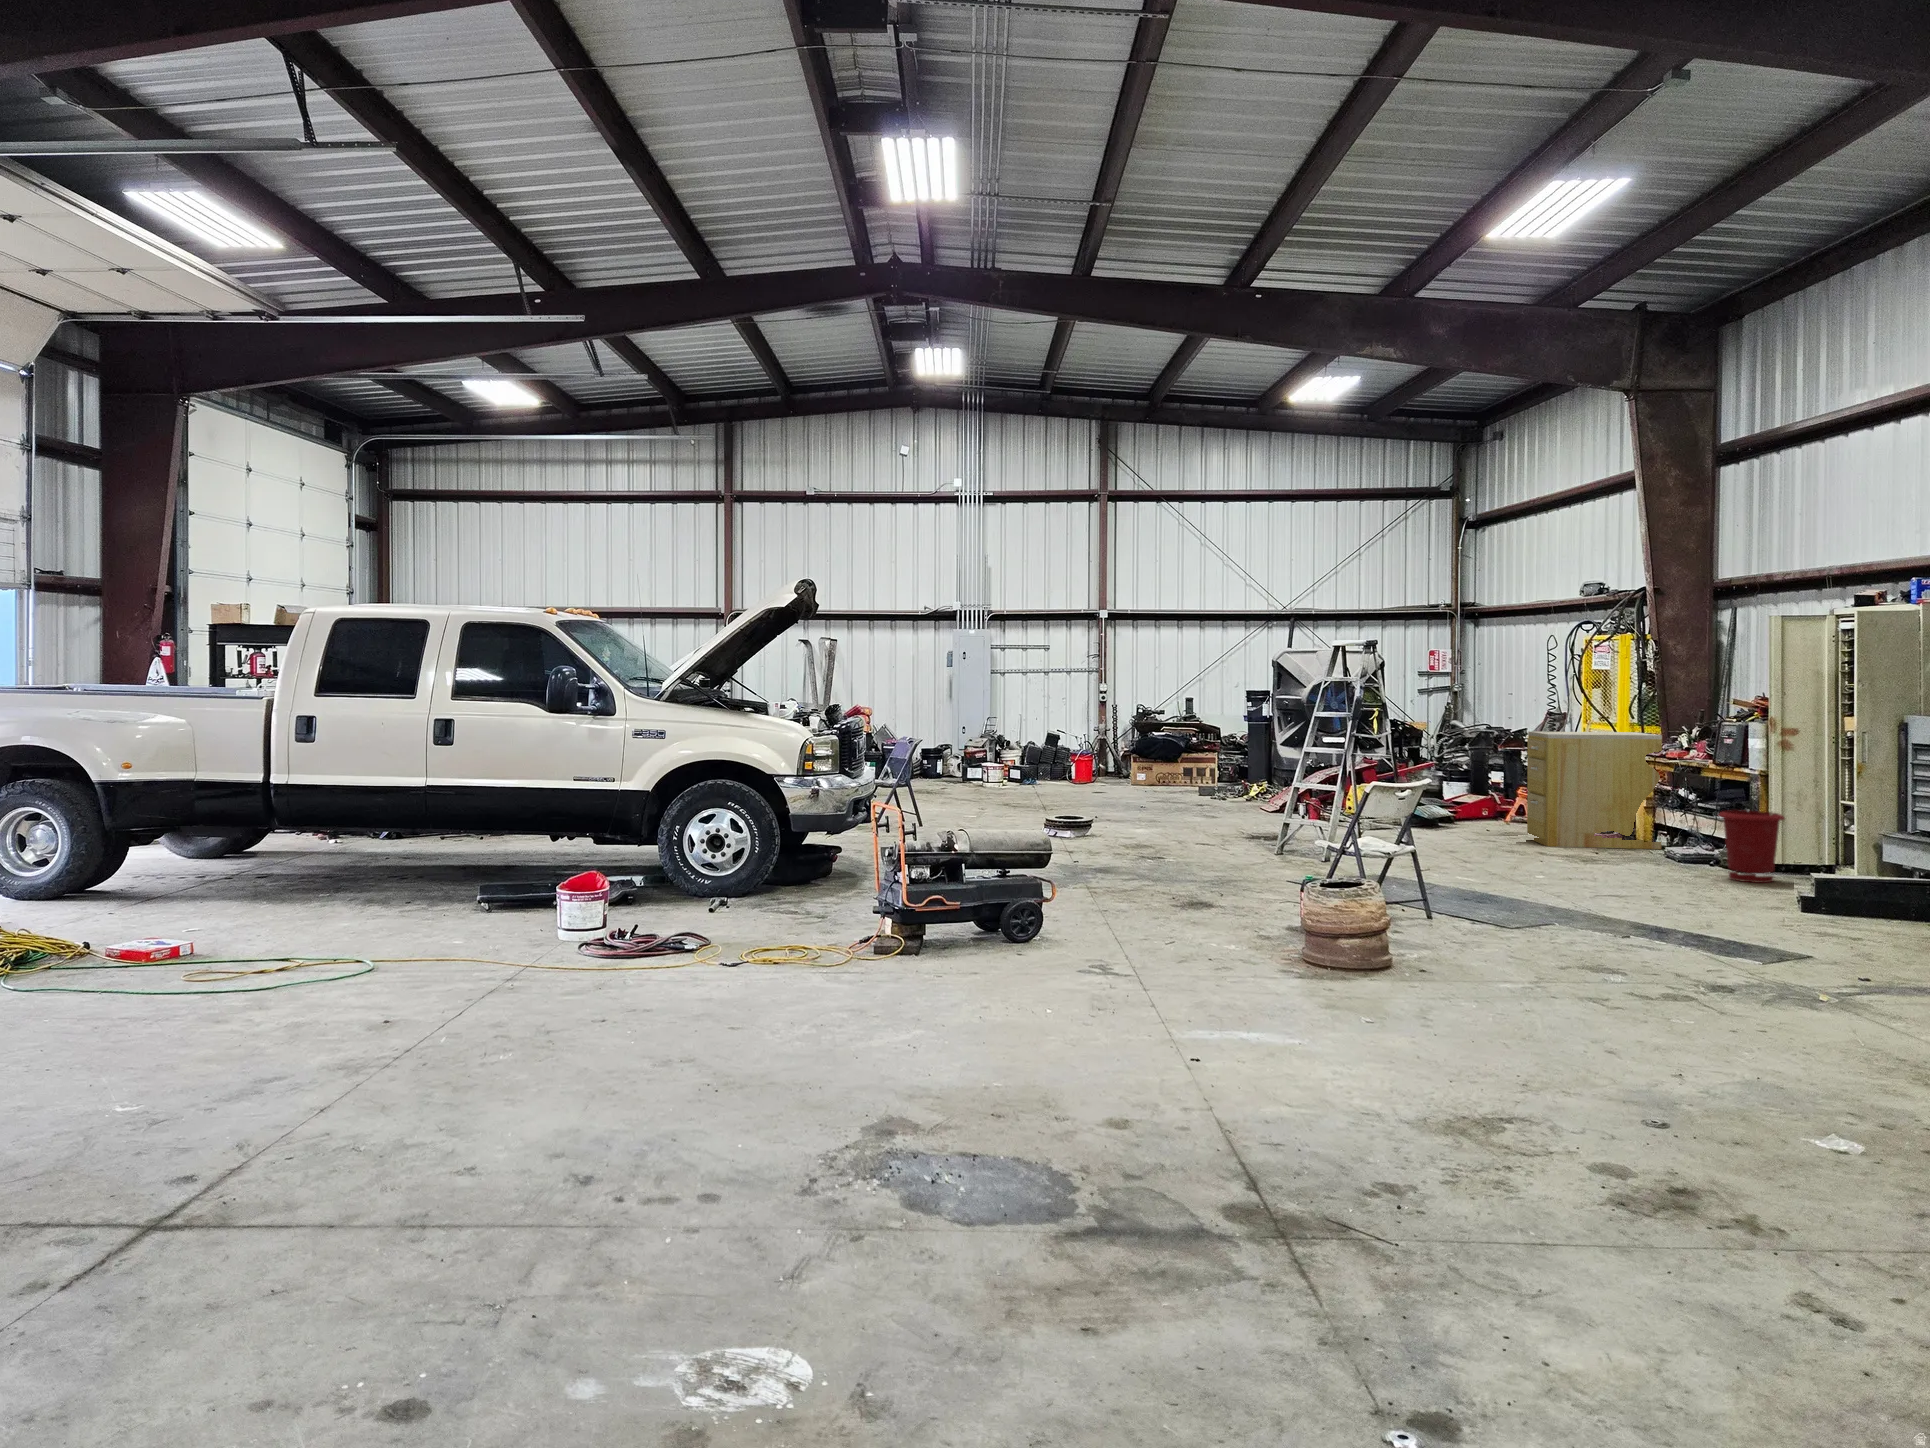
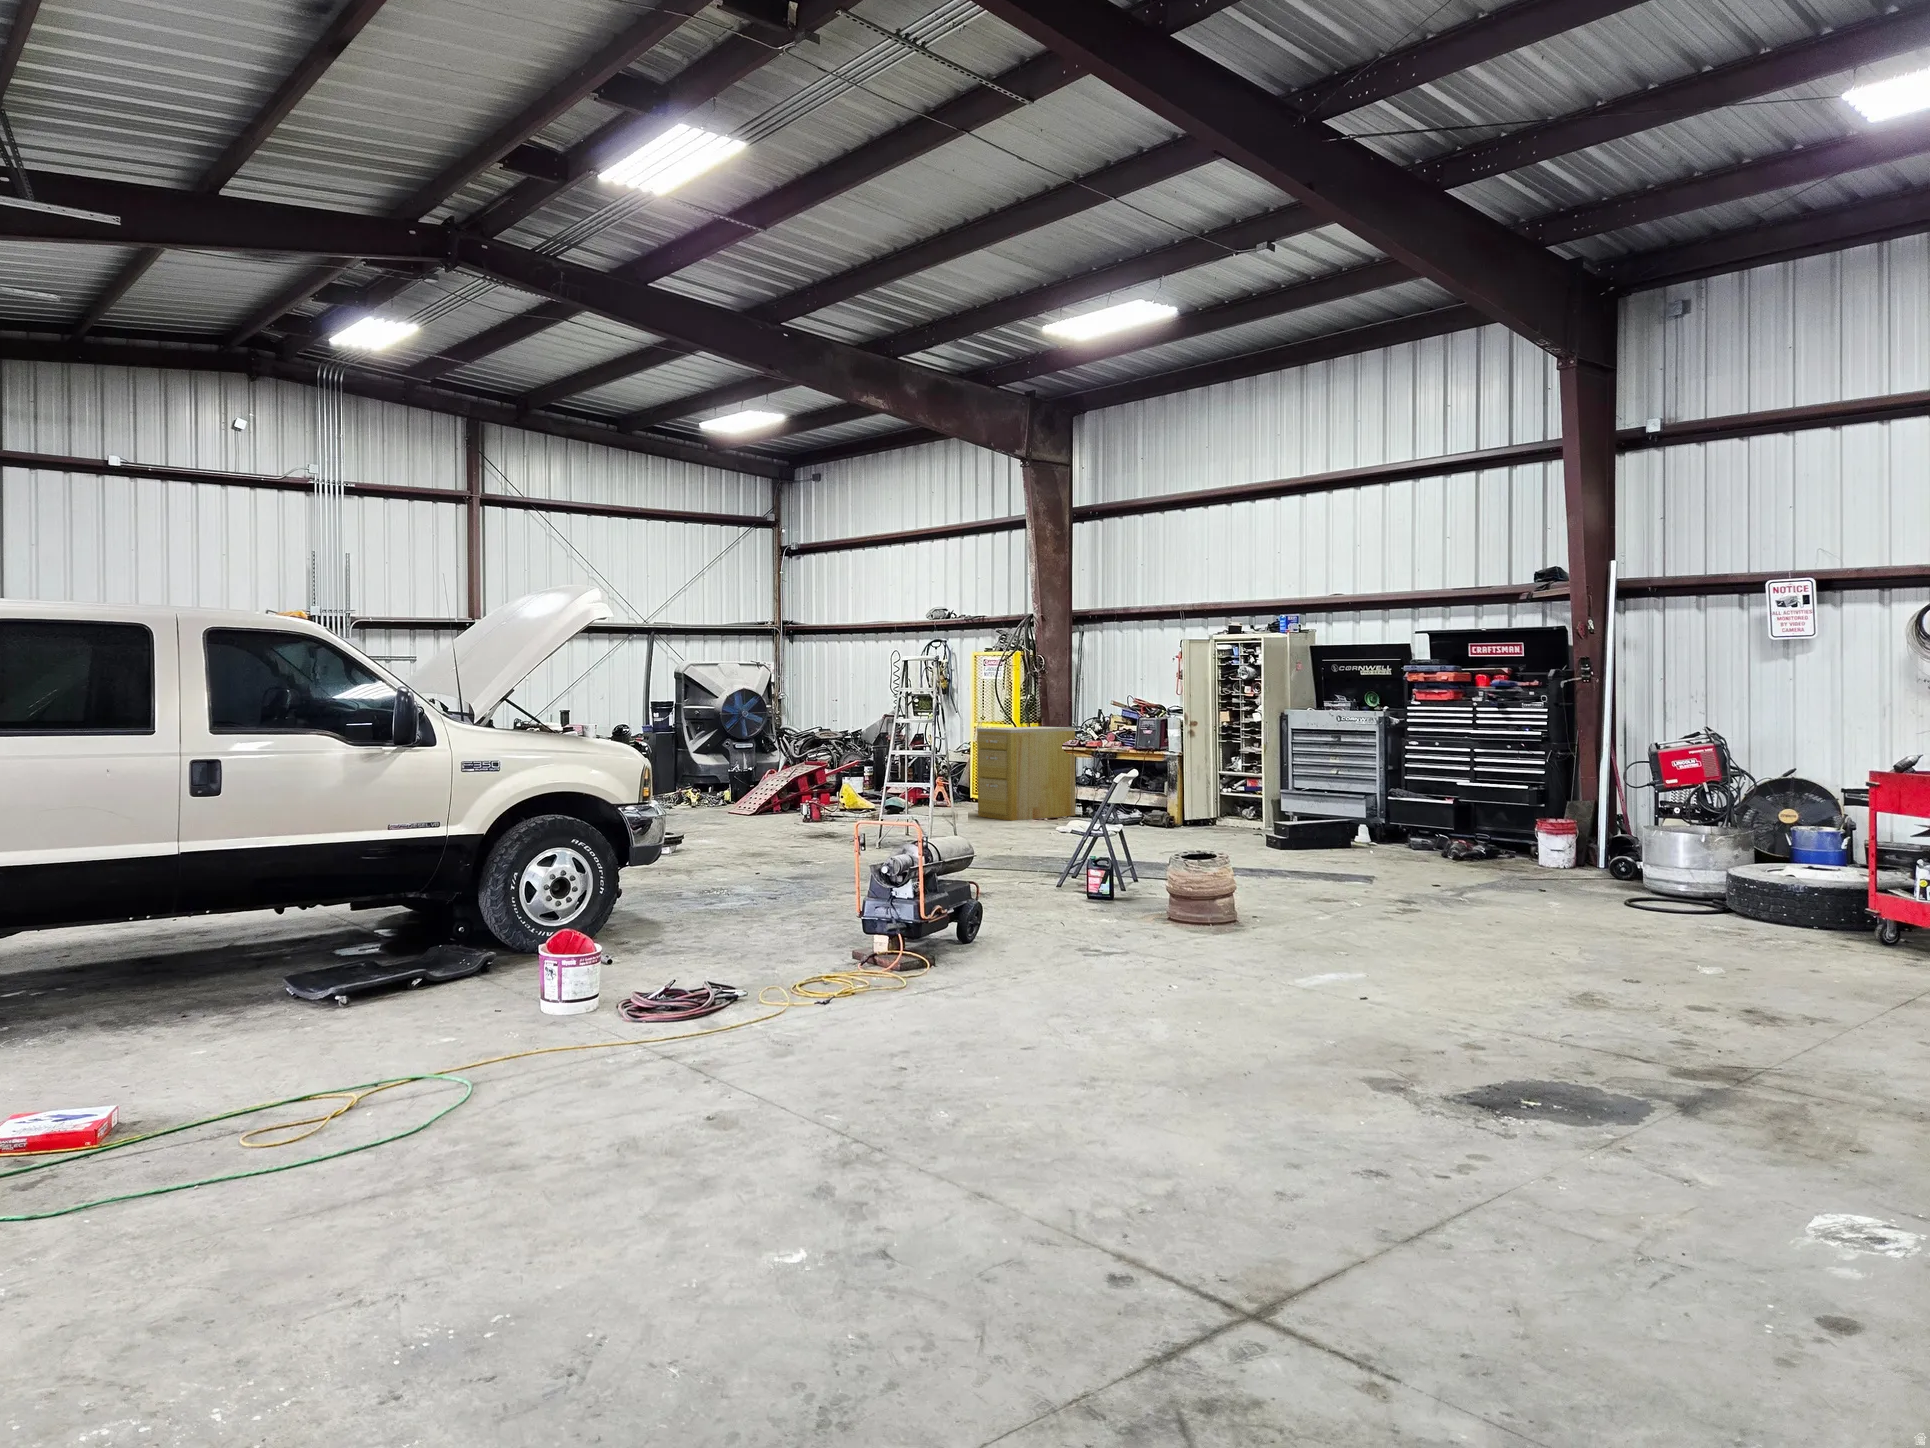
waste bin: present [1718,810,1785,883] -> none [1169,779,1212,831]

